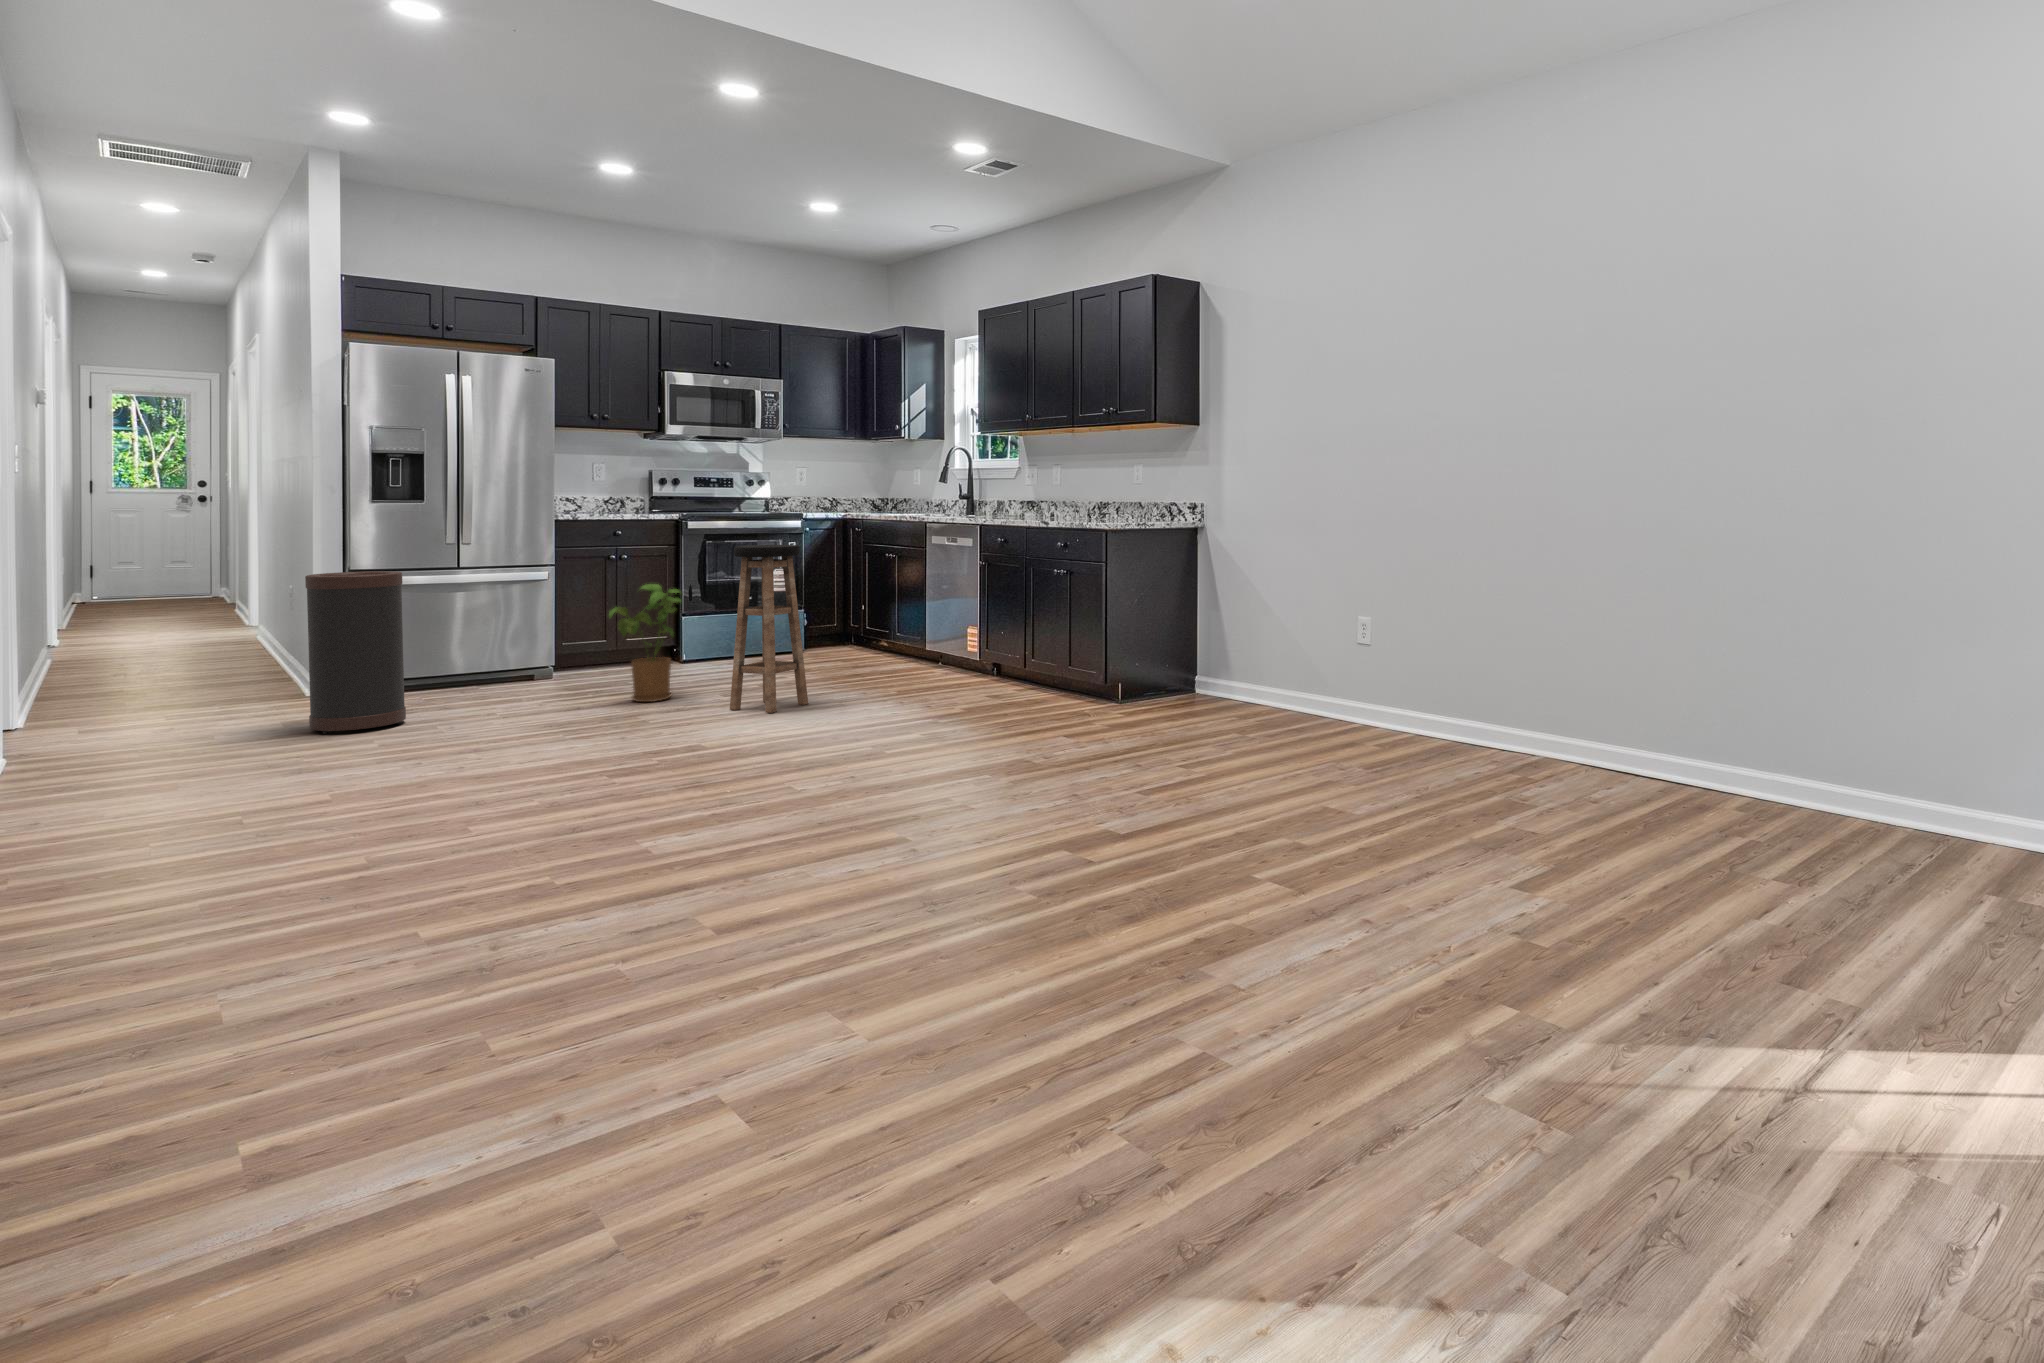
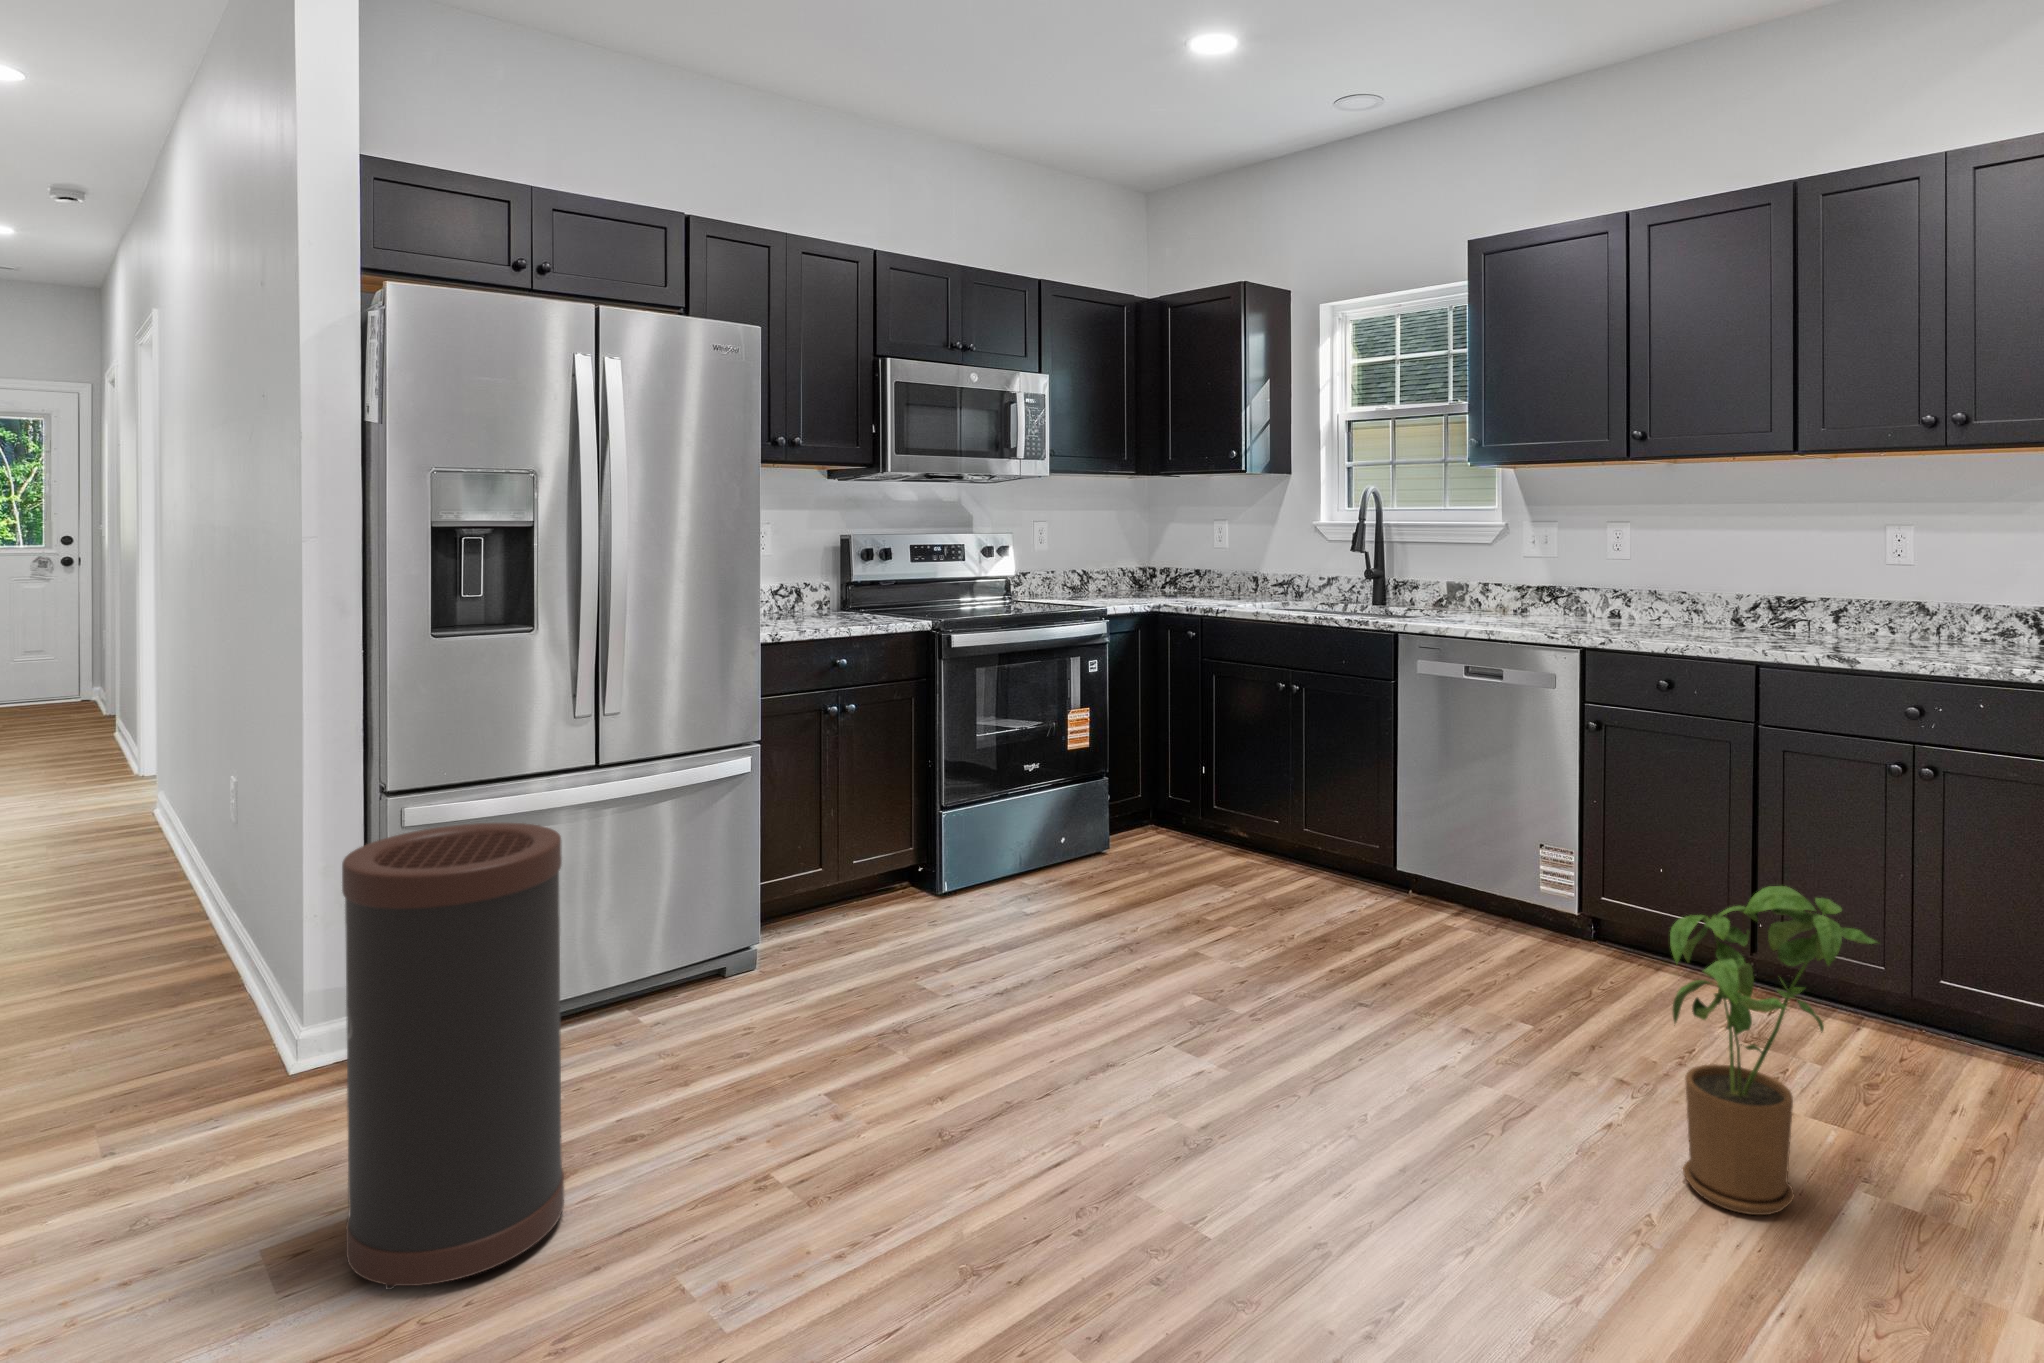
bar stool: present [730,545,808,713] -> none [1288,735,1437,1169]
house plant: present [609,584,683,702] -> present [1670,886,1877,1215]

